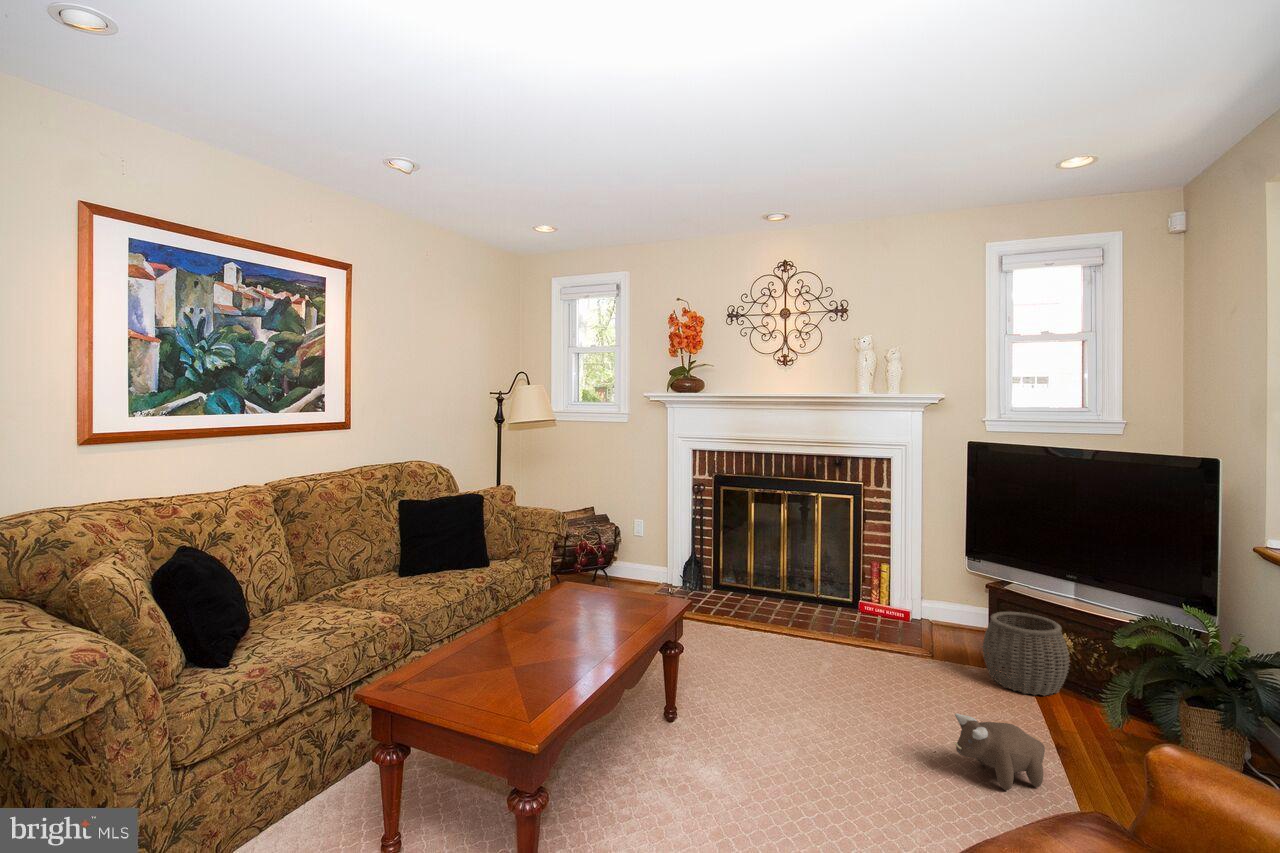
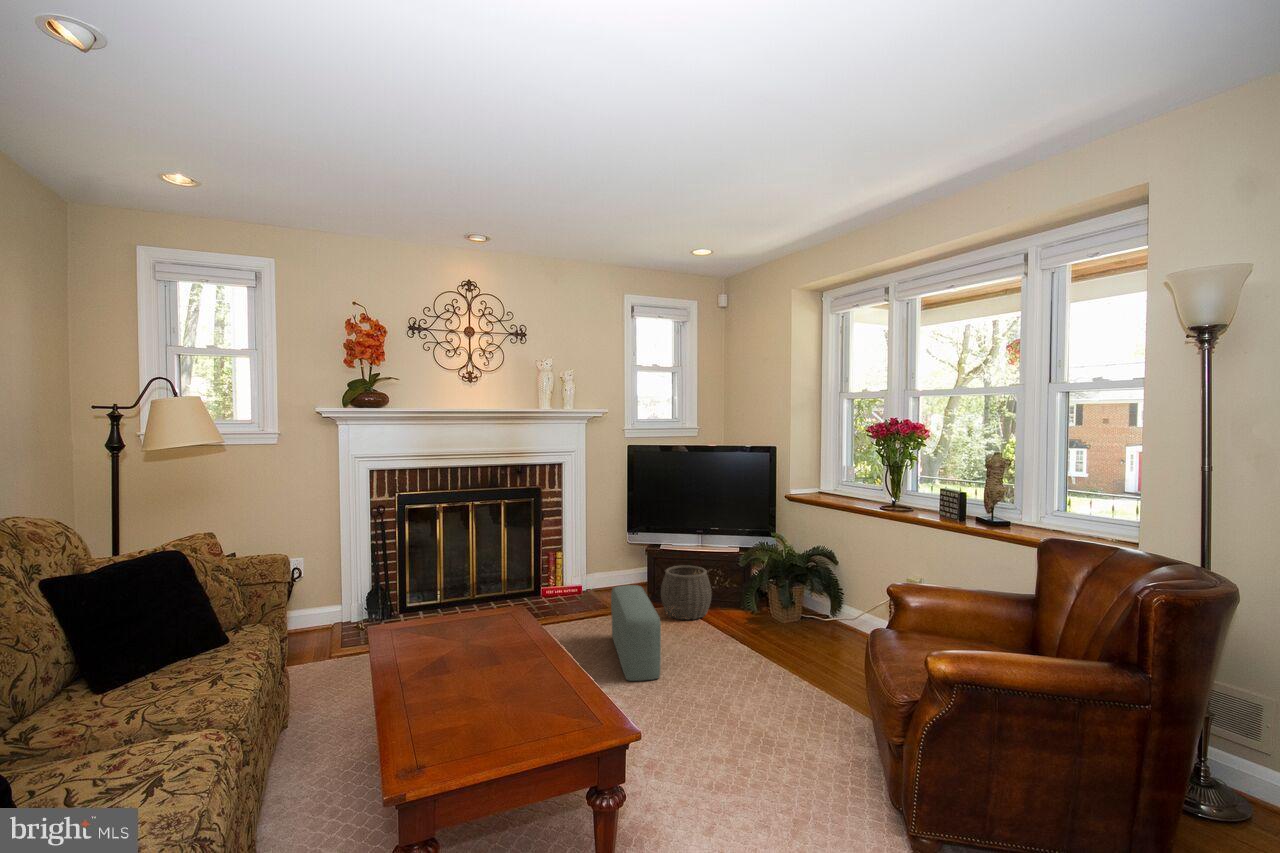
pouf: none [826,612,917,737] -> present [611,585,661,681]
plush toy: present [954,713,1045,791] -> none [716,632,760,675]

